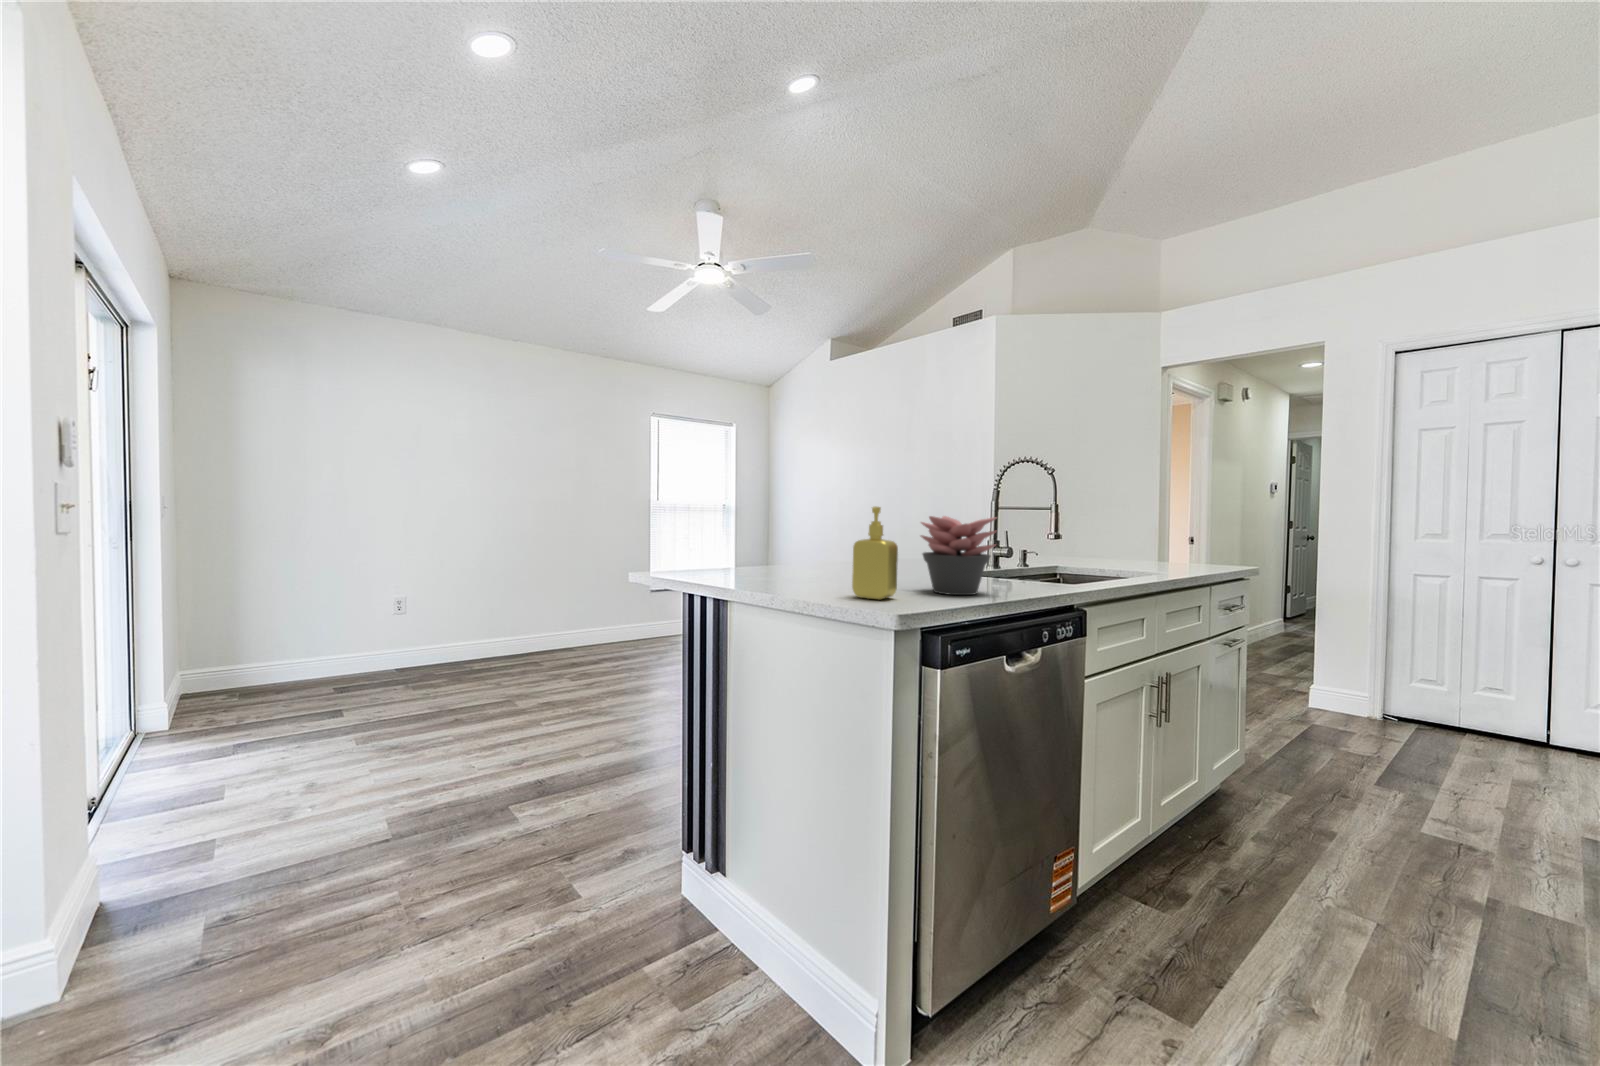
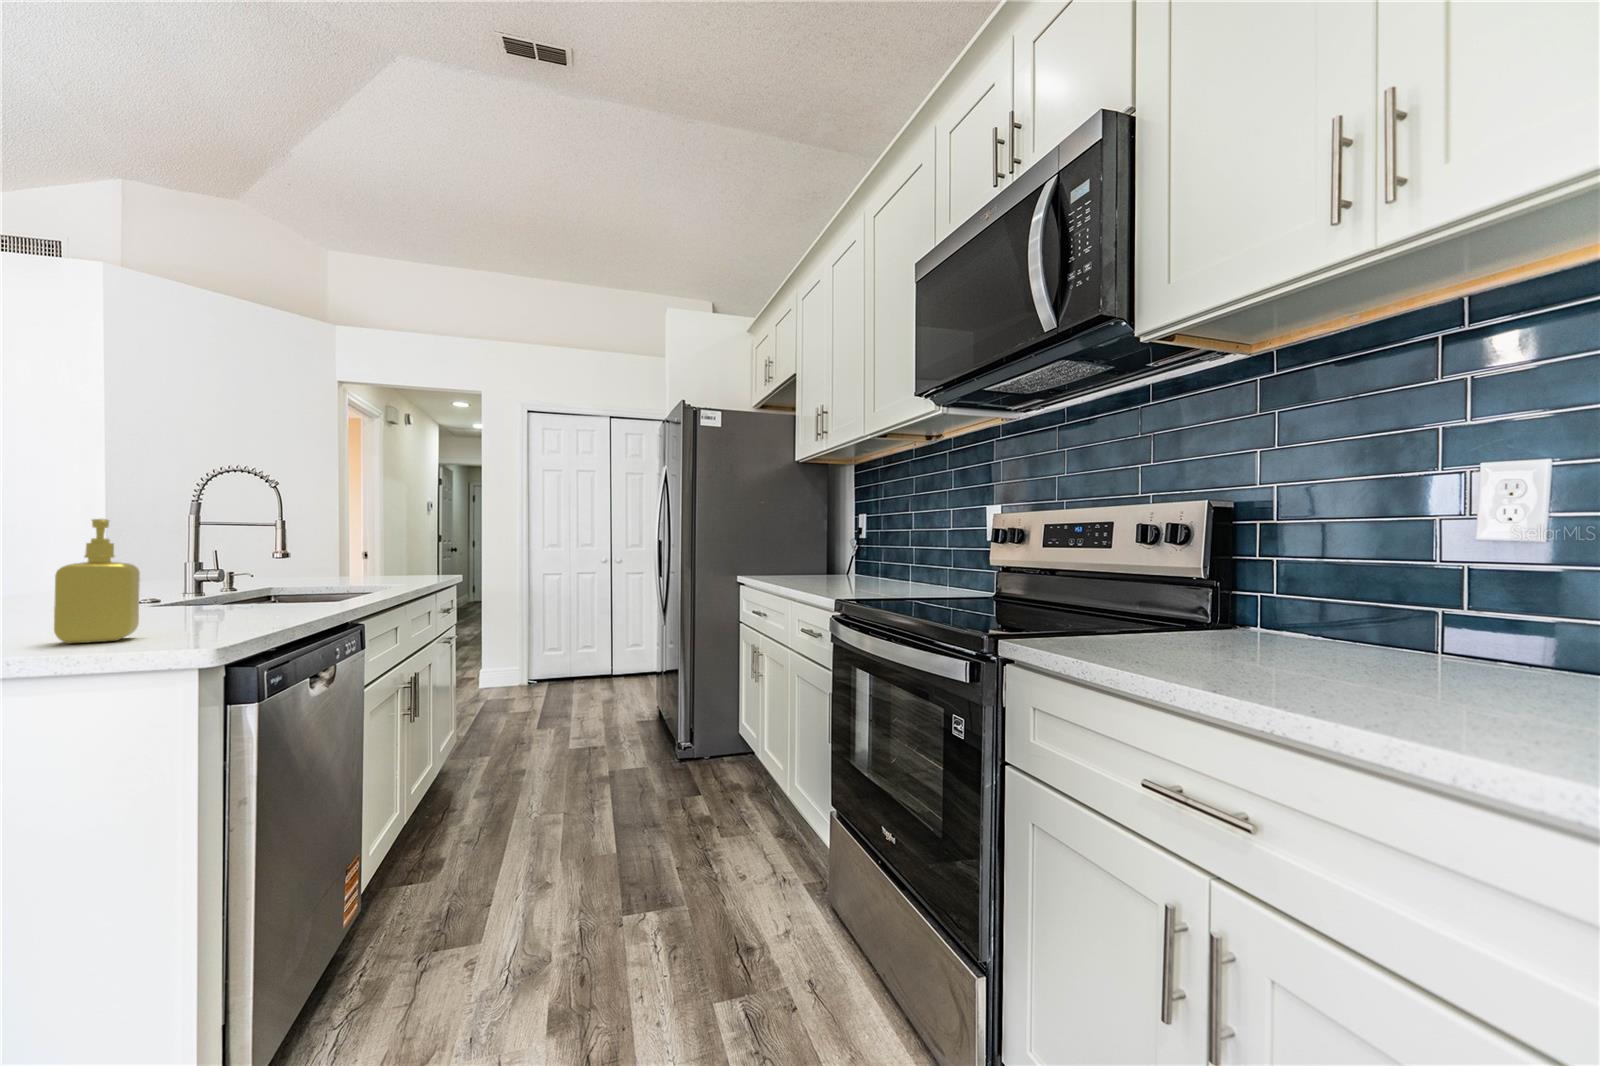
succulent plant: present [921,516,996,595] -> none [145,531,269,625]

